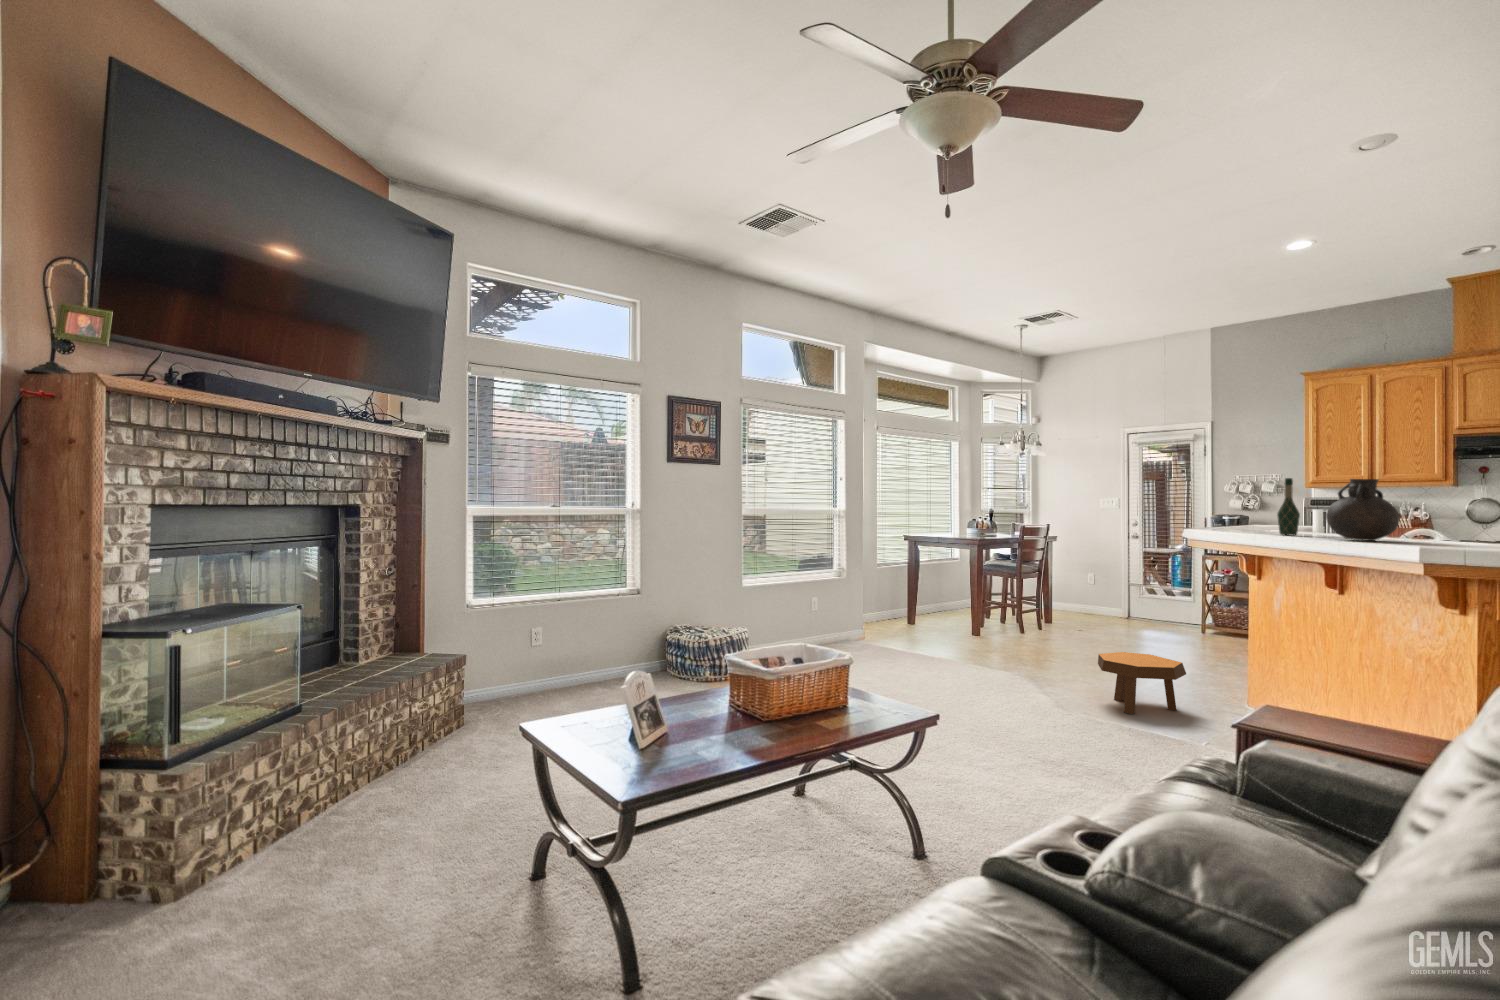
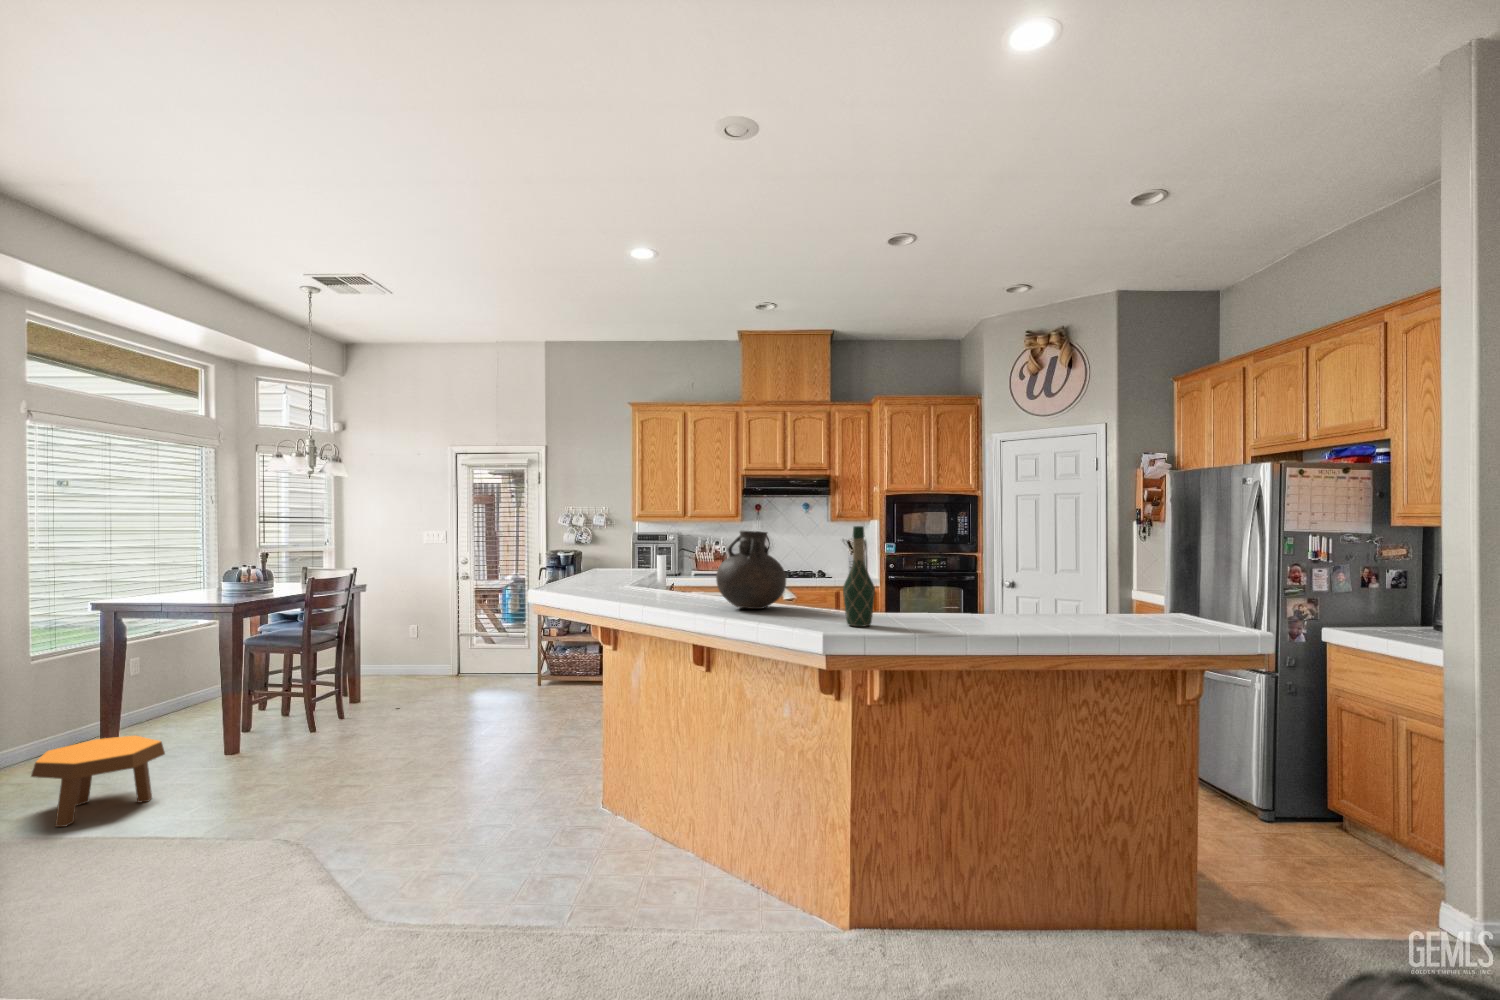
wine bottle: present [1277,478,1300,535] -> present [843,526,875,627]
footstool: present [1098,652,1186,714] -> present [31,736,165,827]

